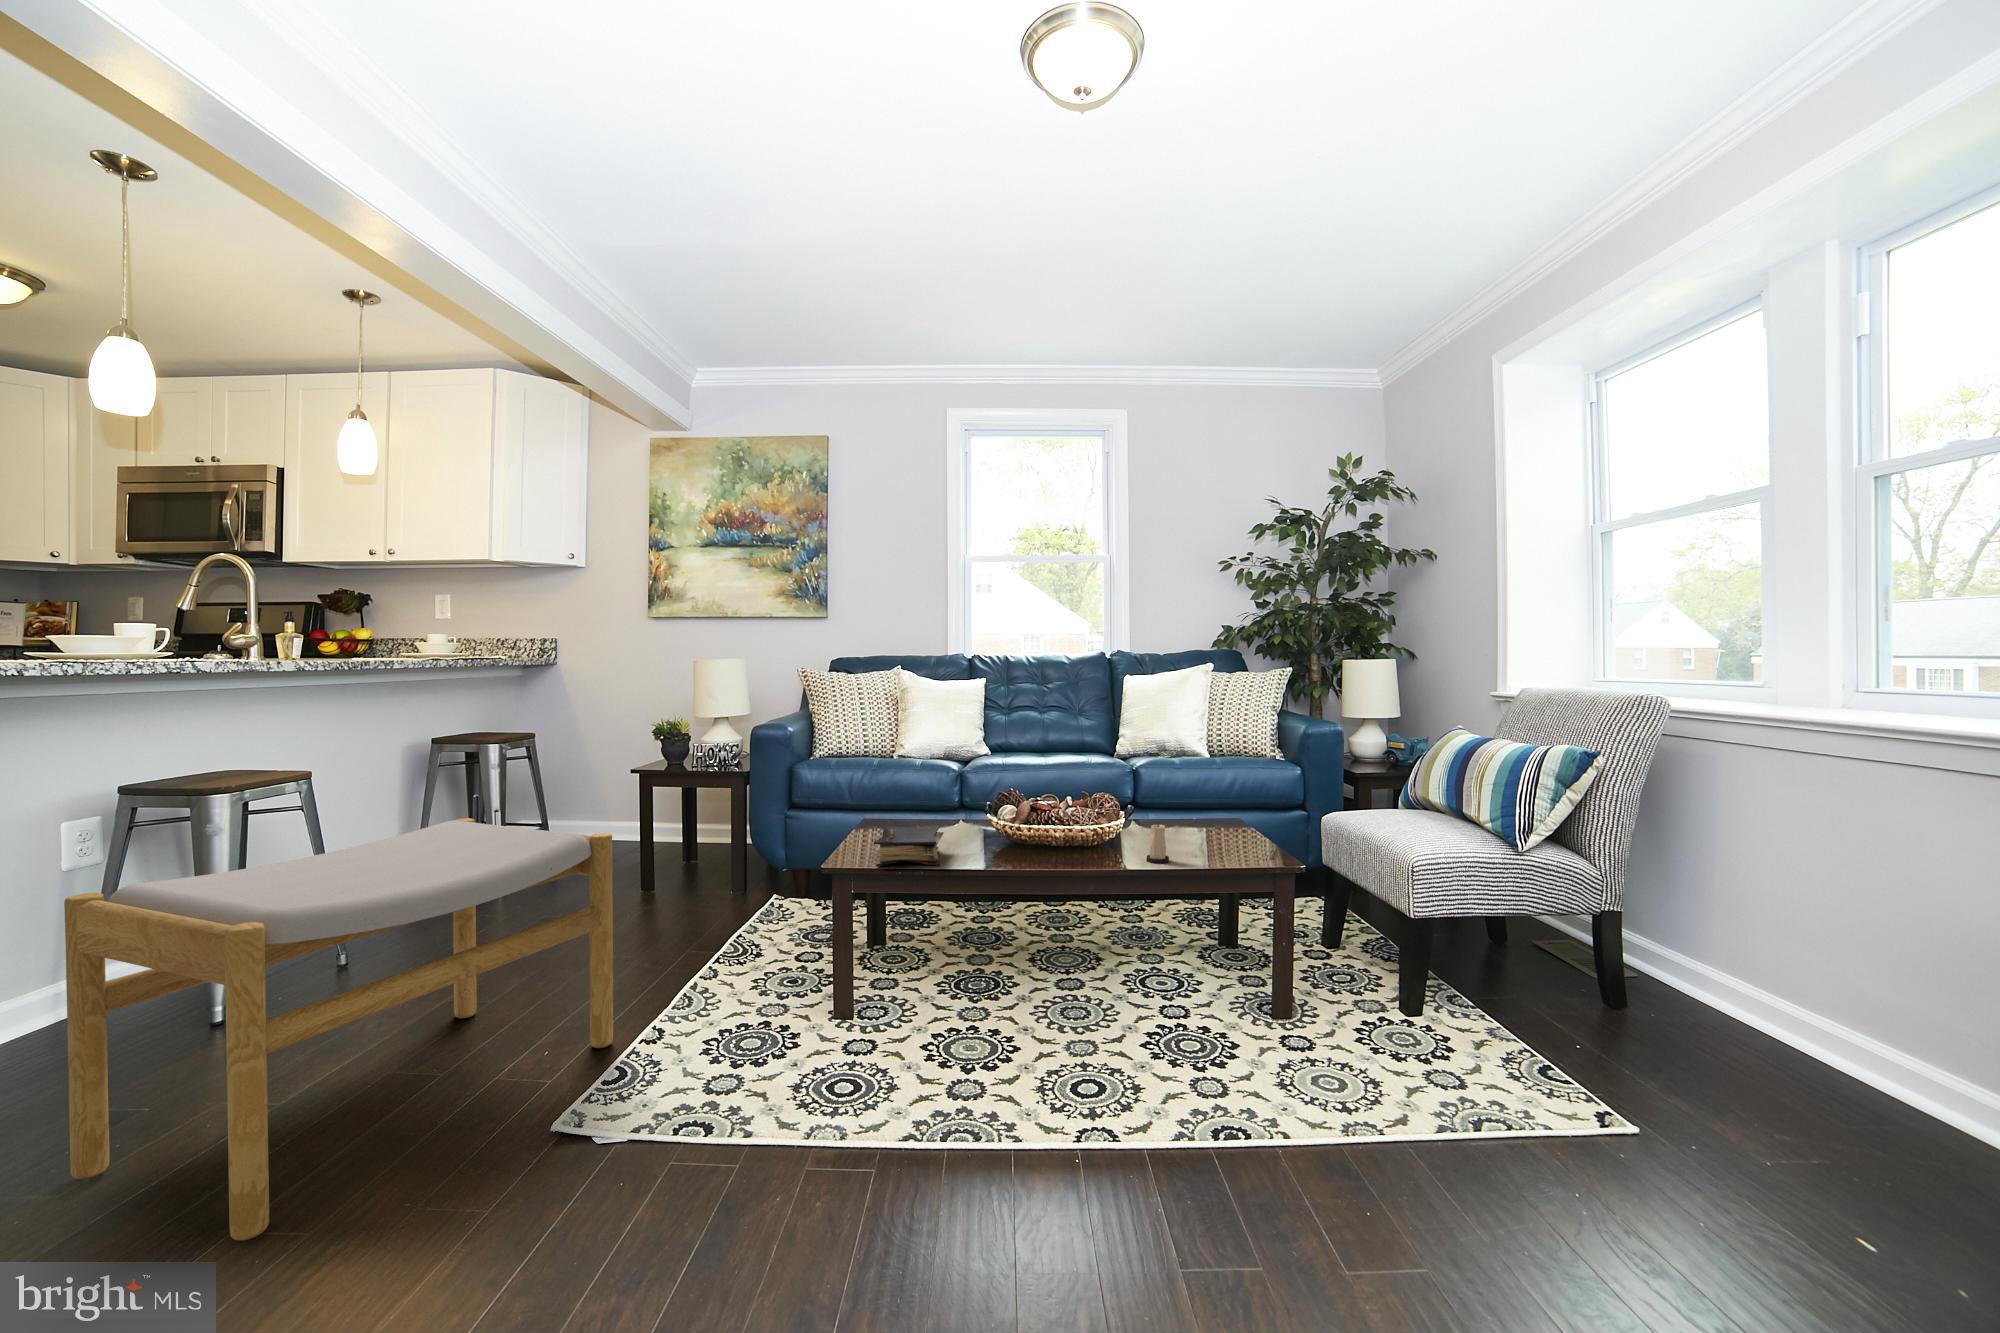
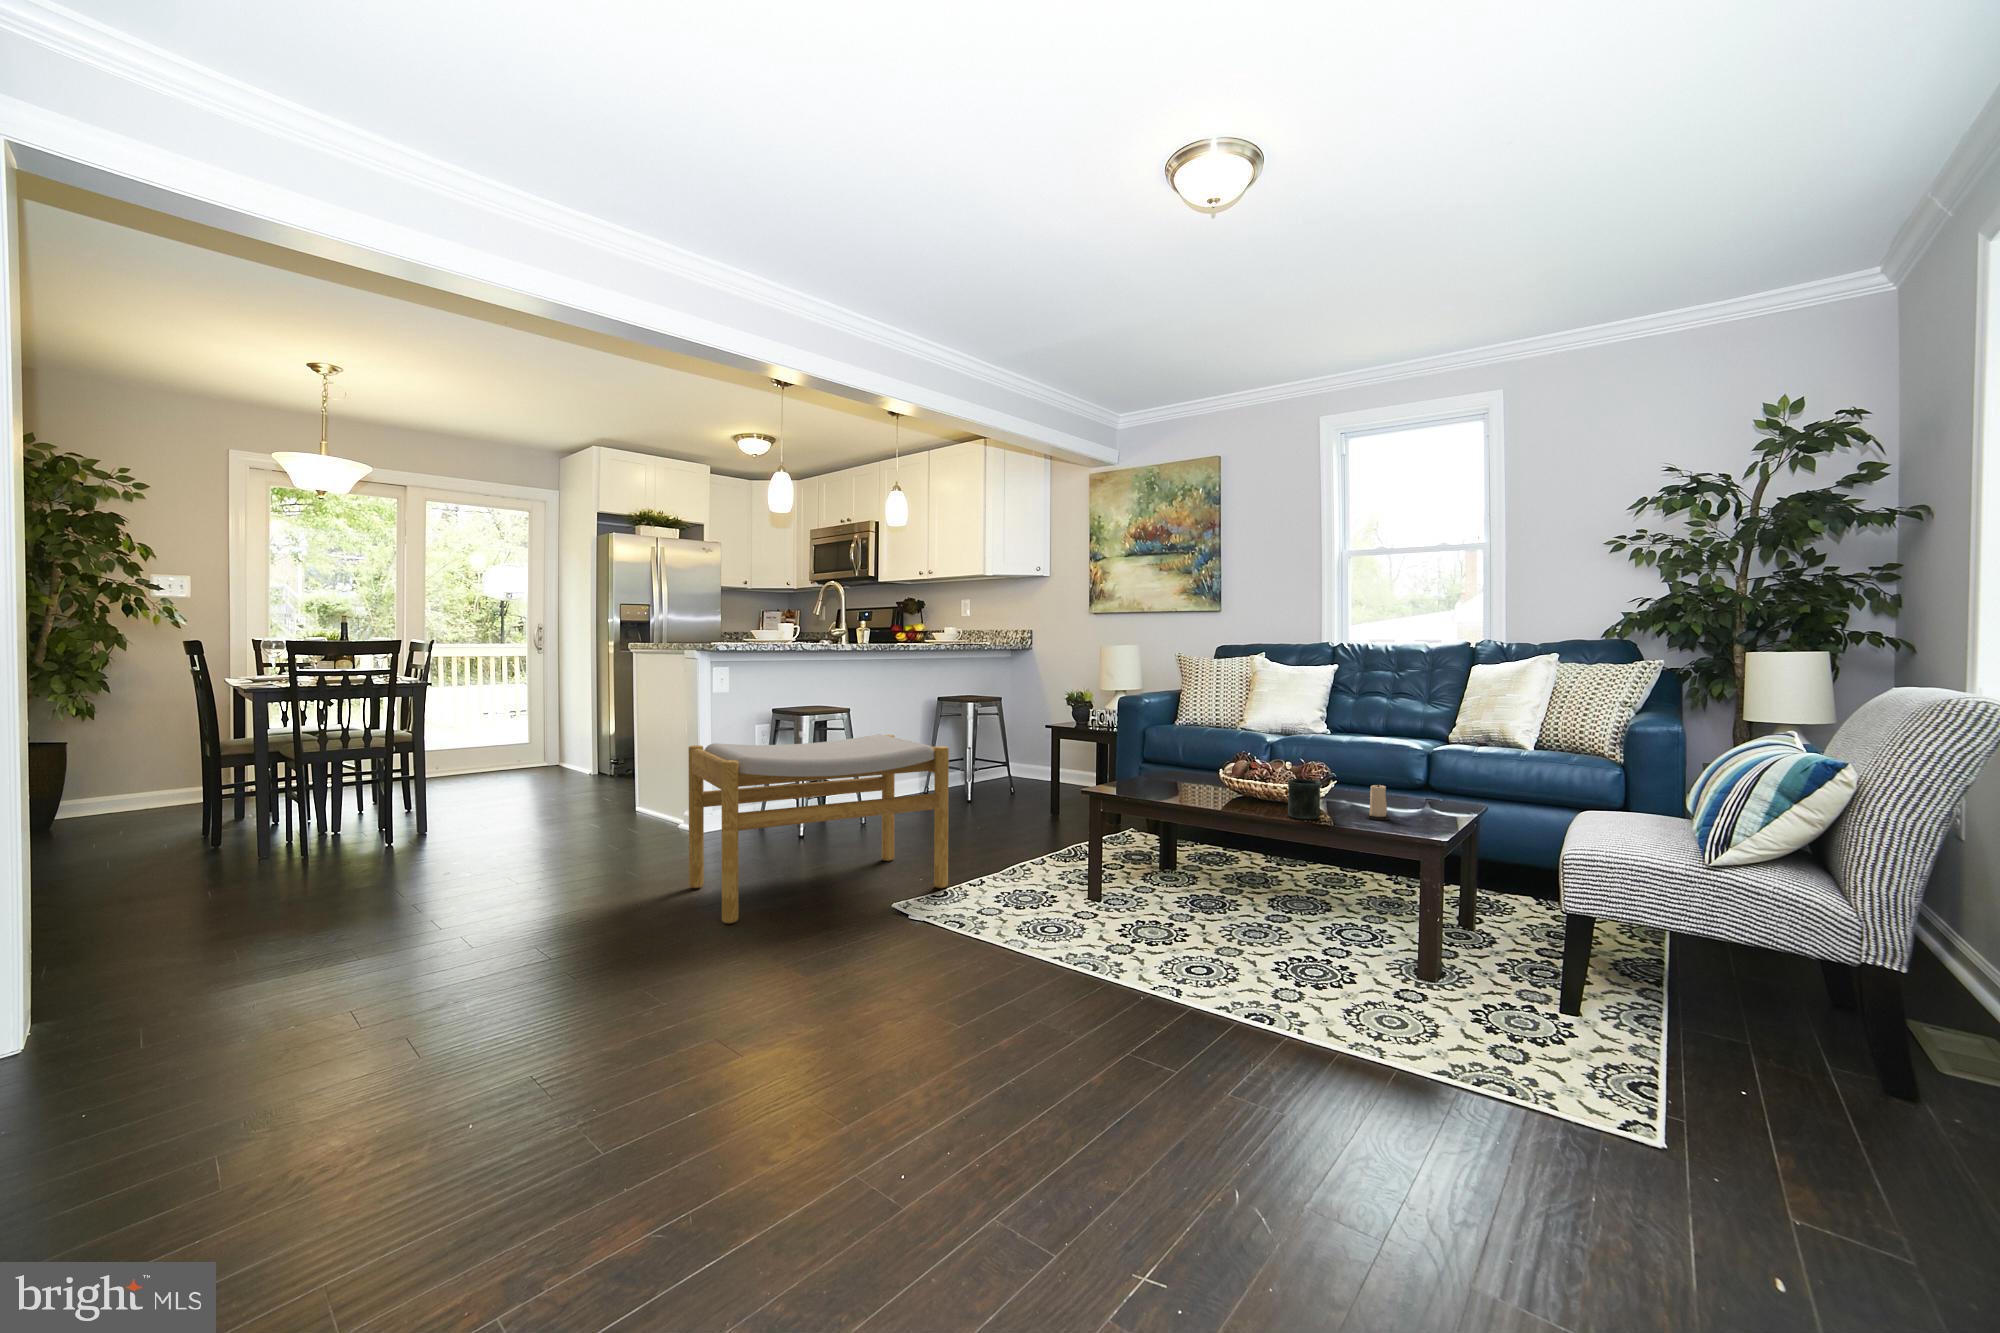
book: present [874,825,943,866] -> none [1132,768,1204,800]
mug: none [1075,827,1116,874] -> present [1287,779,1321,819]

